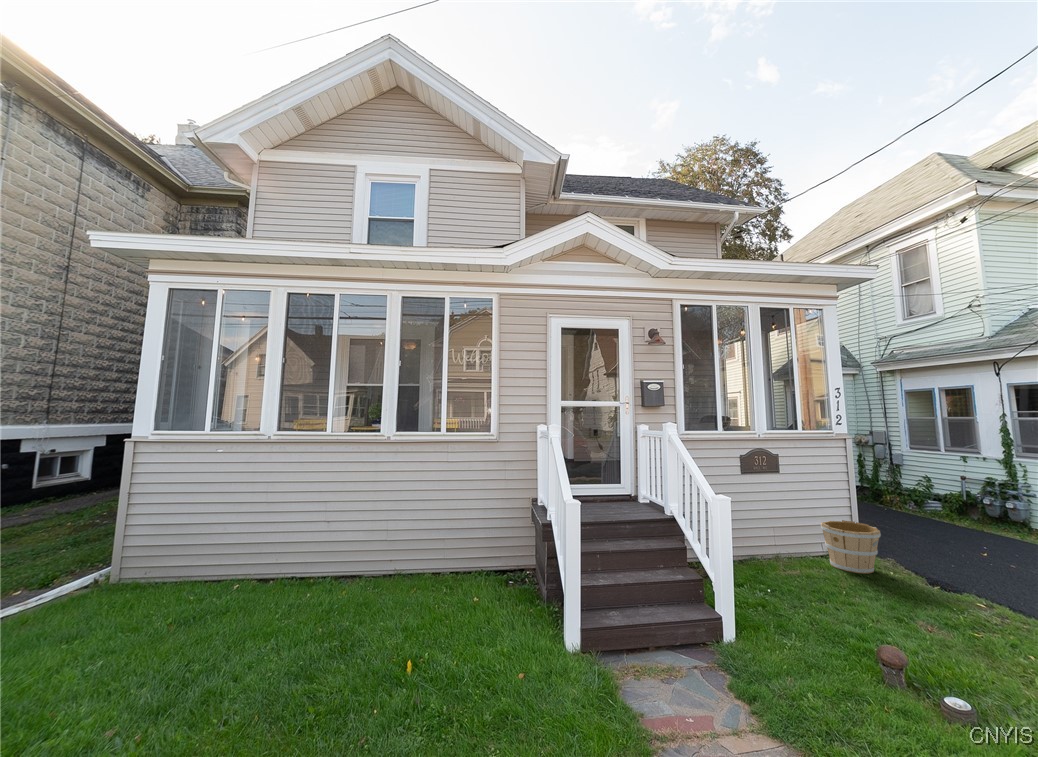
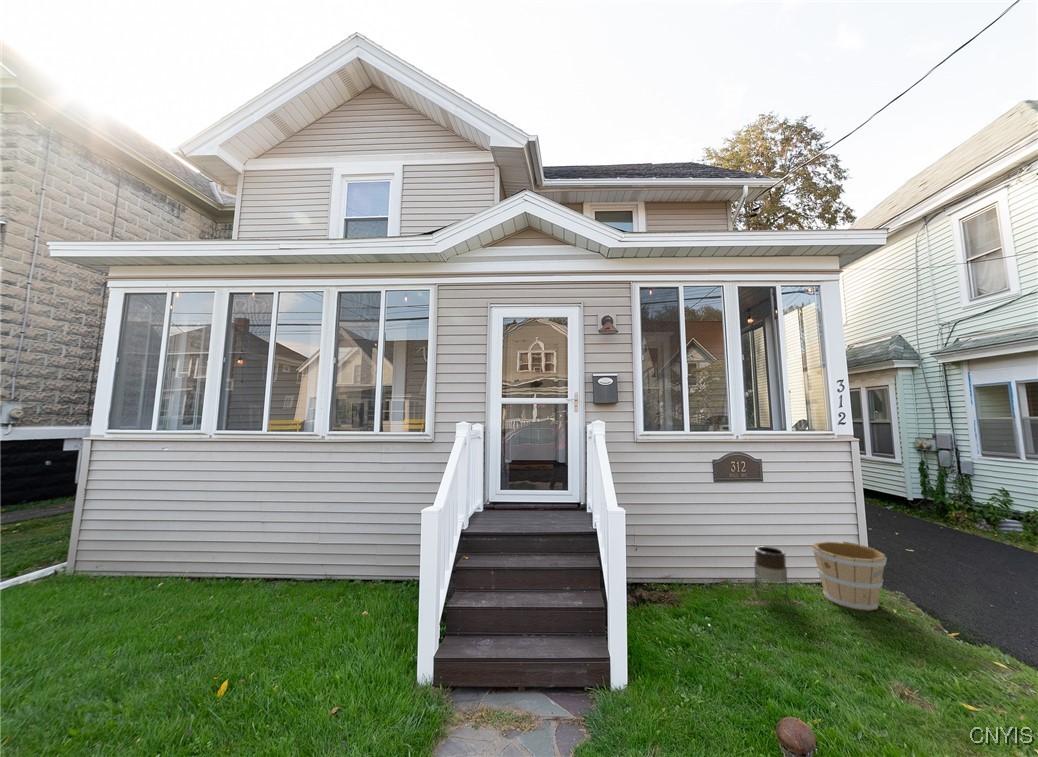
planter: none [777,527,806,568] -> present [755,547,788,596]

